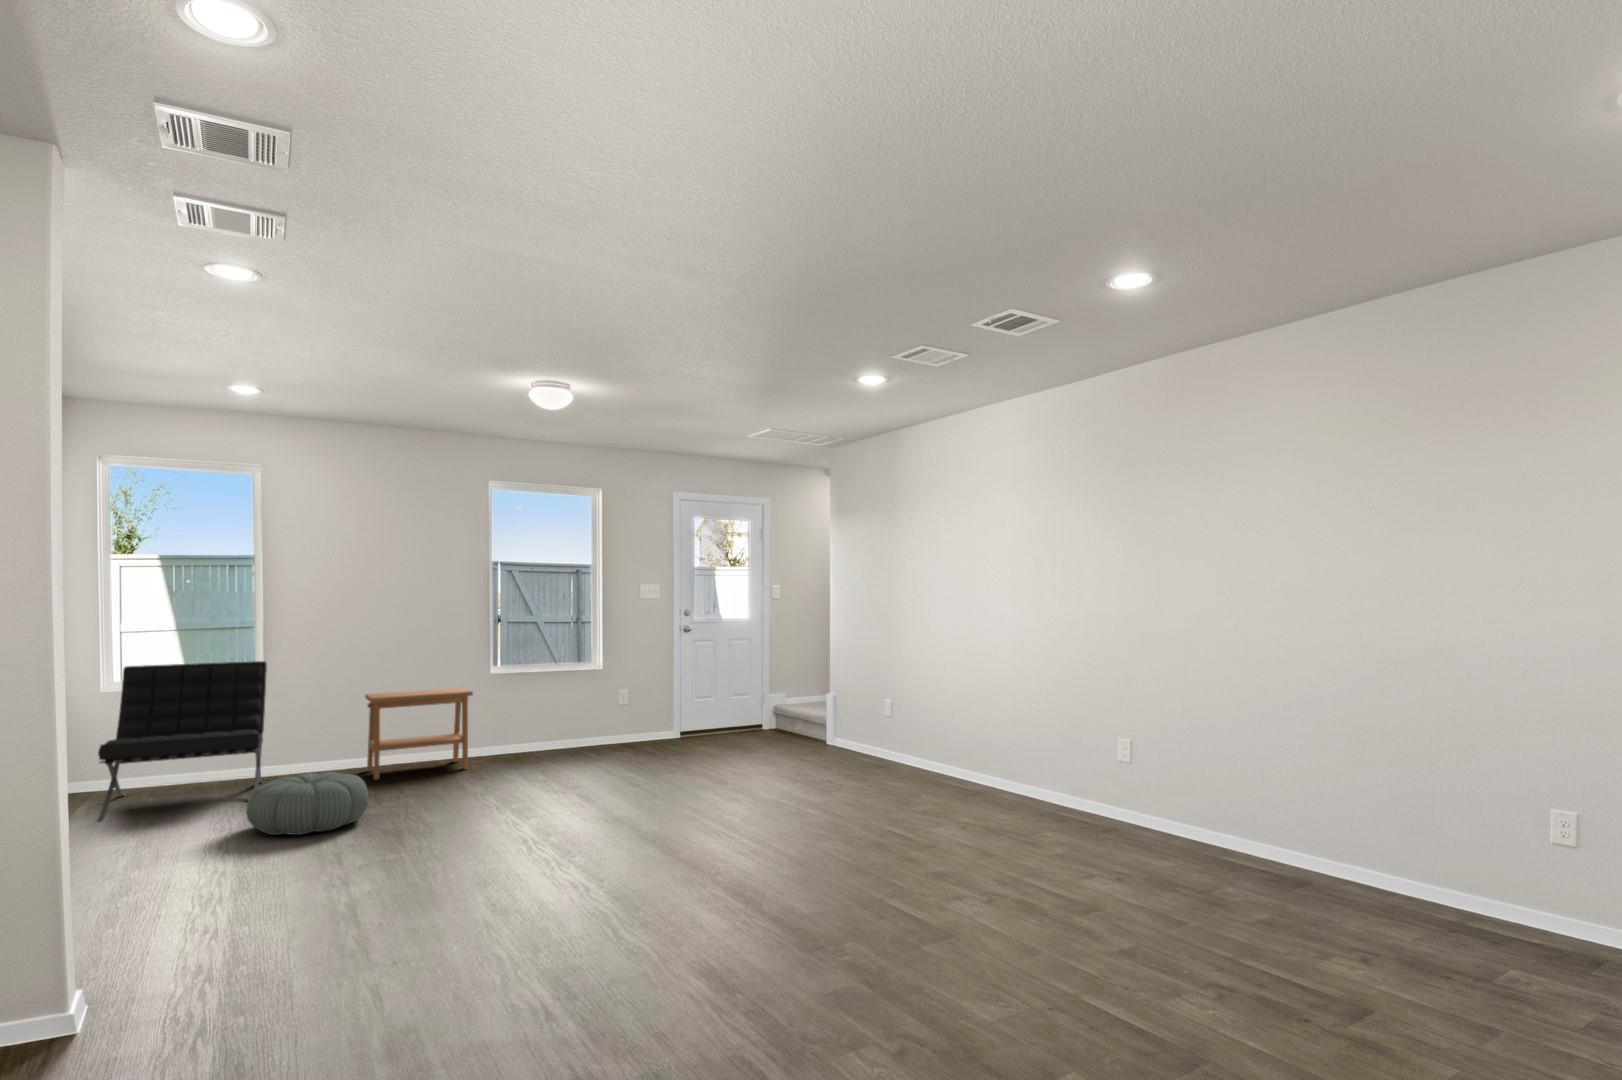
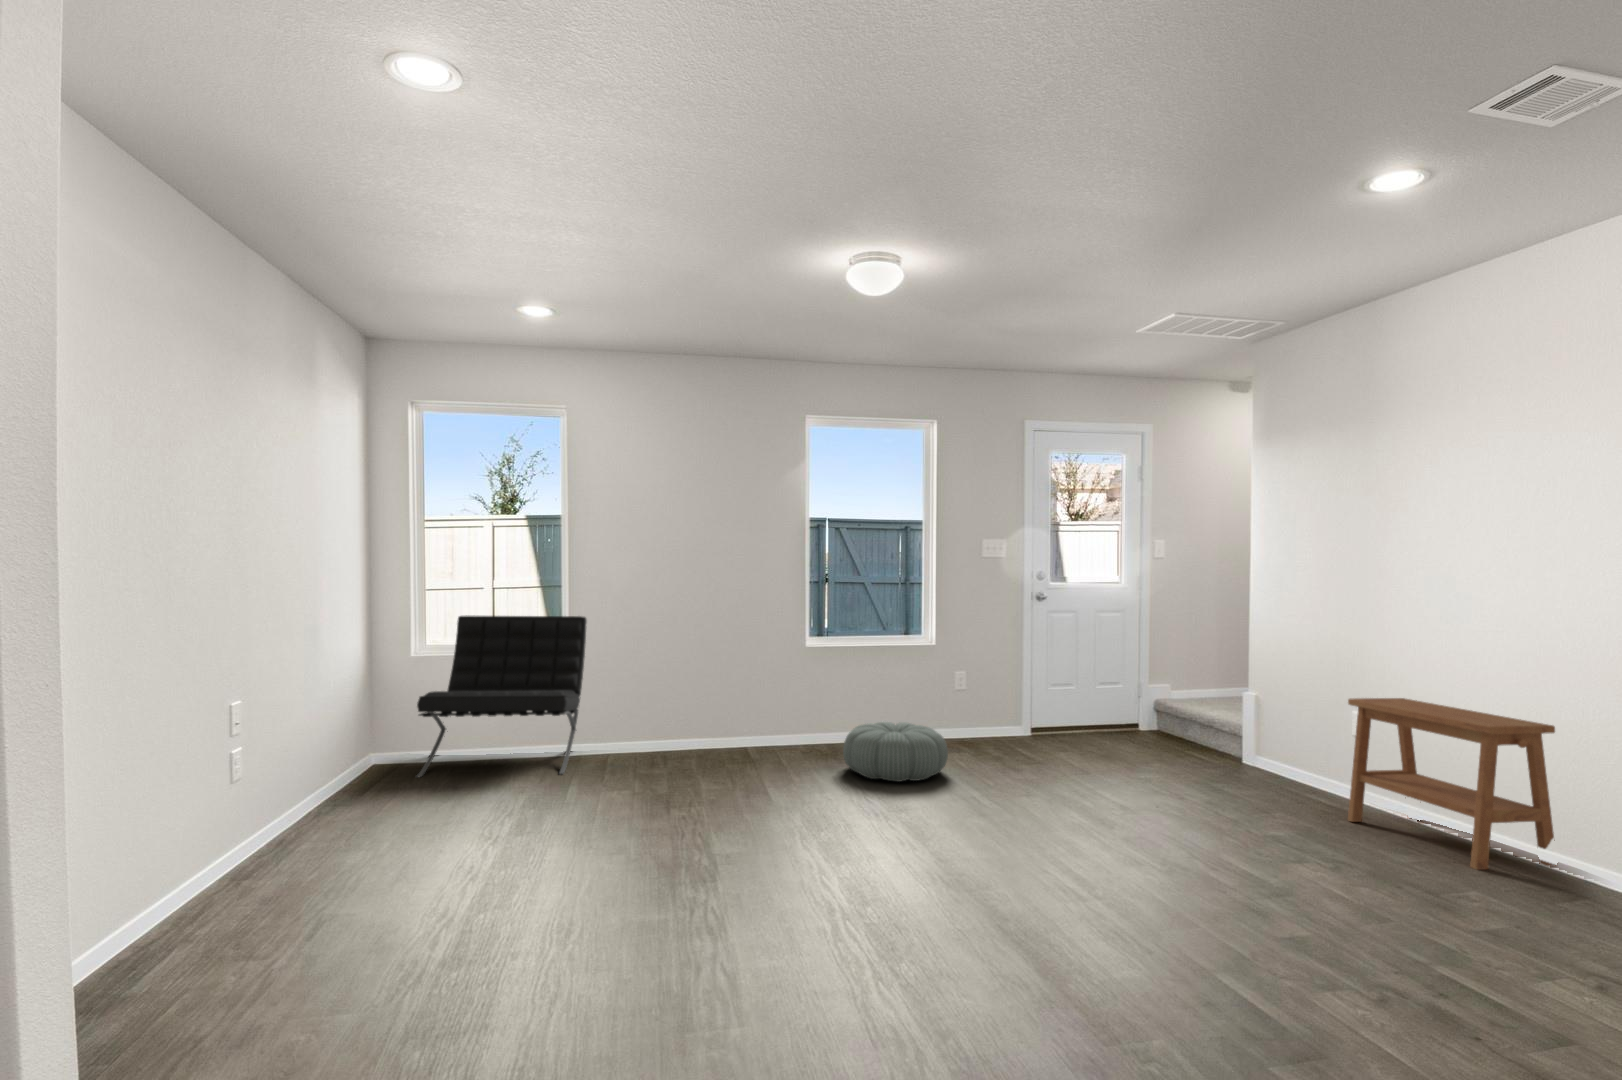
side table: present [365,688,473,779] -> present [1348,698,1556,870]
pouf: present [246,772,369,835] -> present [843,722,948,782]

